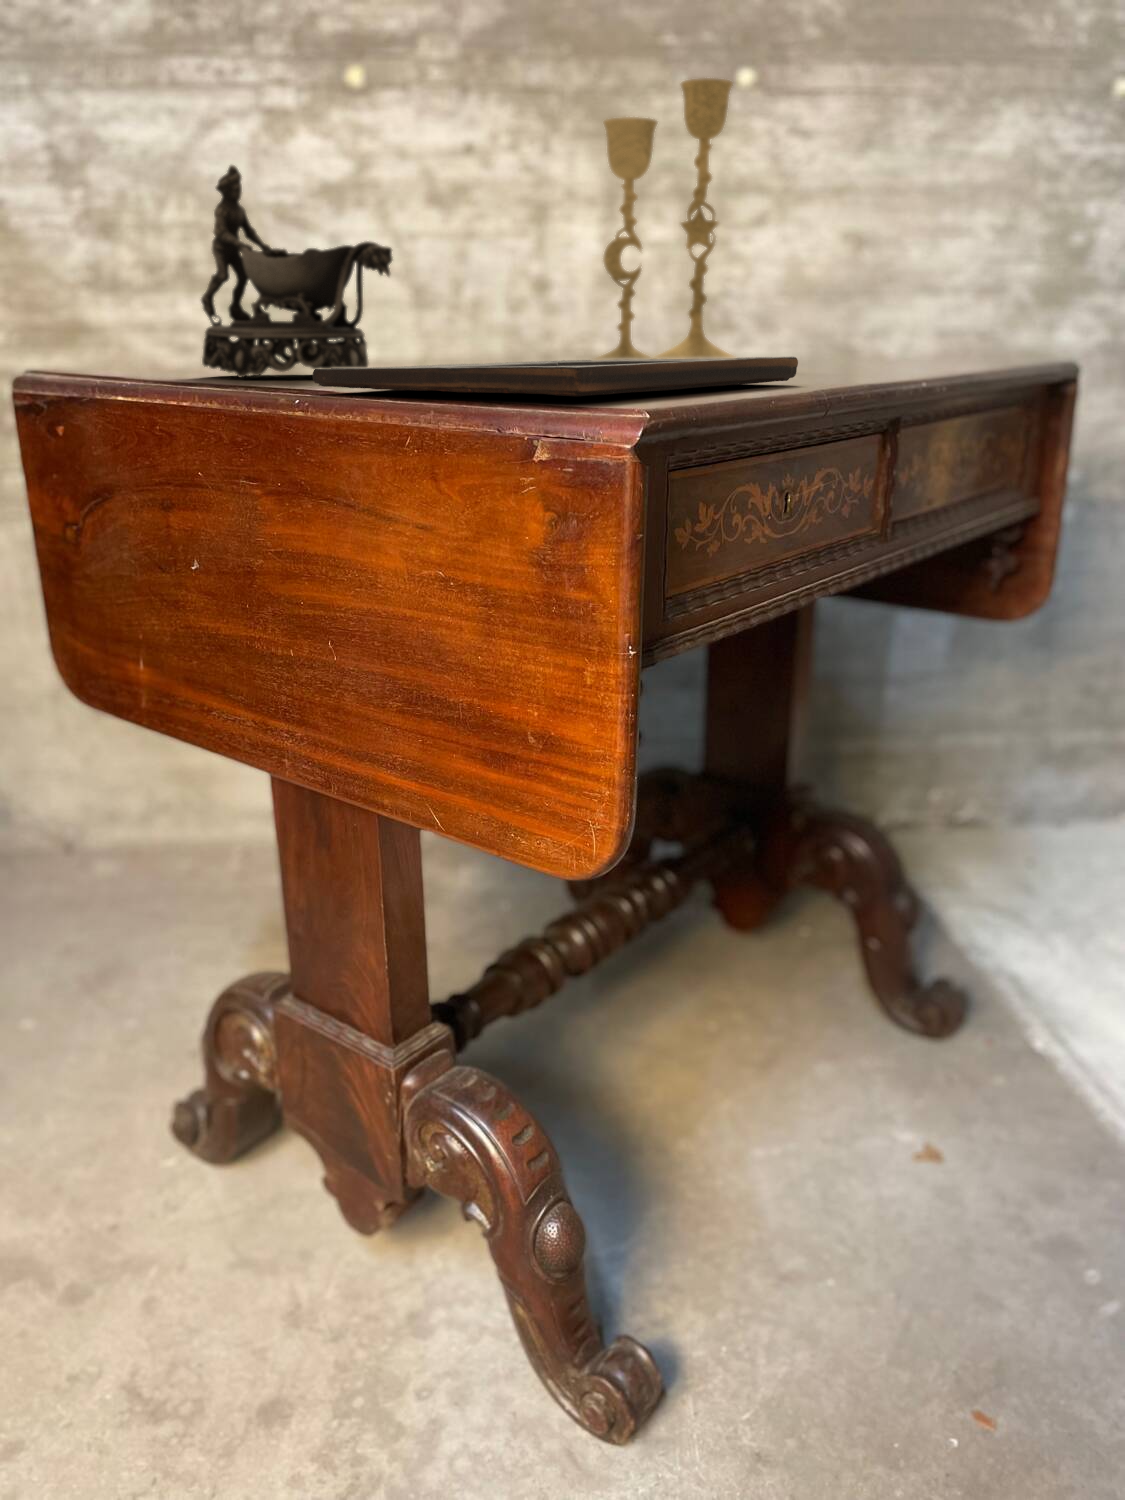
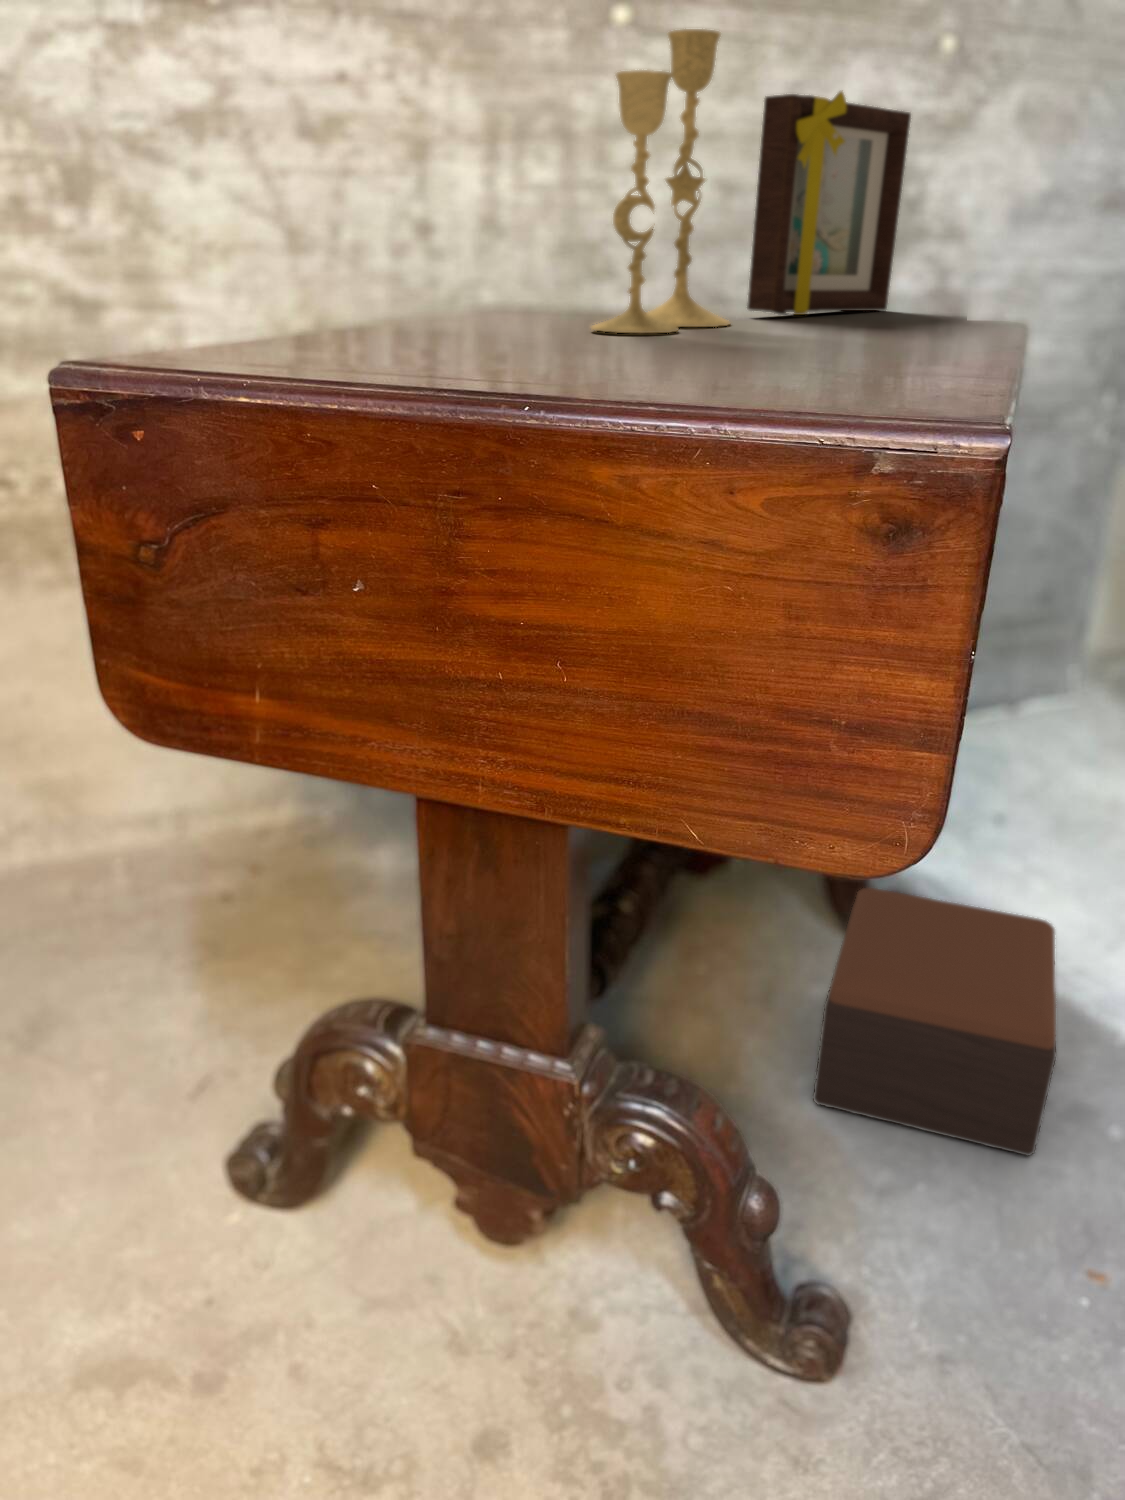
picture frame: none [788,132,987,358] -> present [747,91,911,315]
decorative bowl: present [201,165,392,378] -> none [226,113,491,362]
decorative tray: present [313,357,798,396] -> none [523,338,940,404]
footstool: none [758,962,1069,1276] -> present [813,888,1056,1156]

